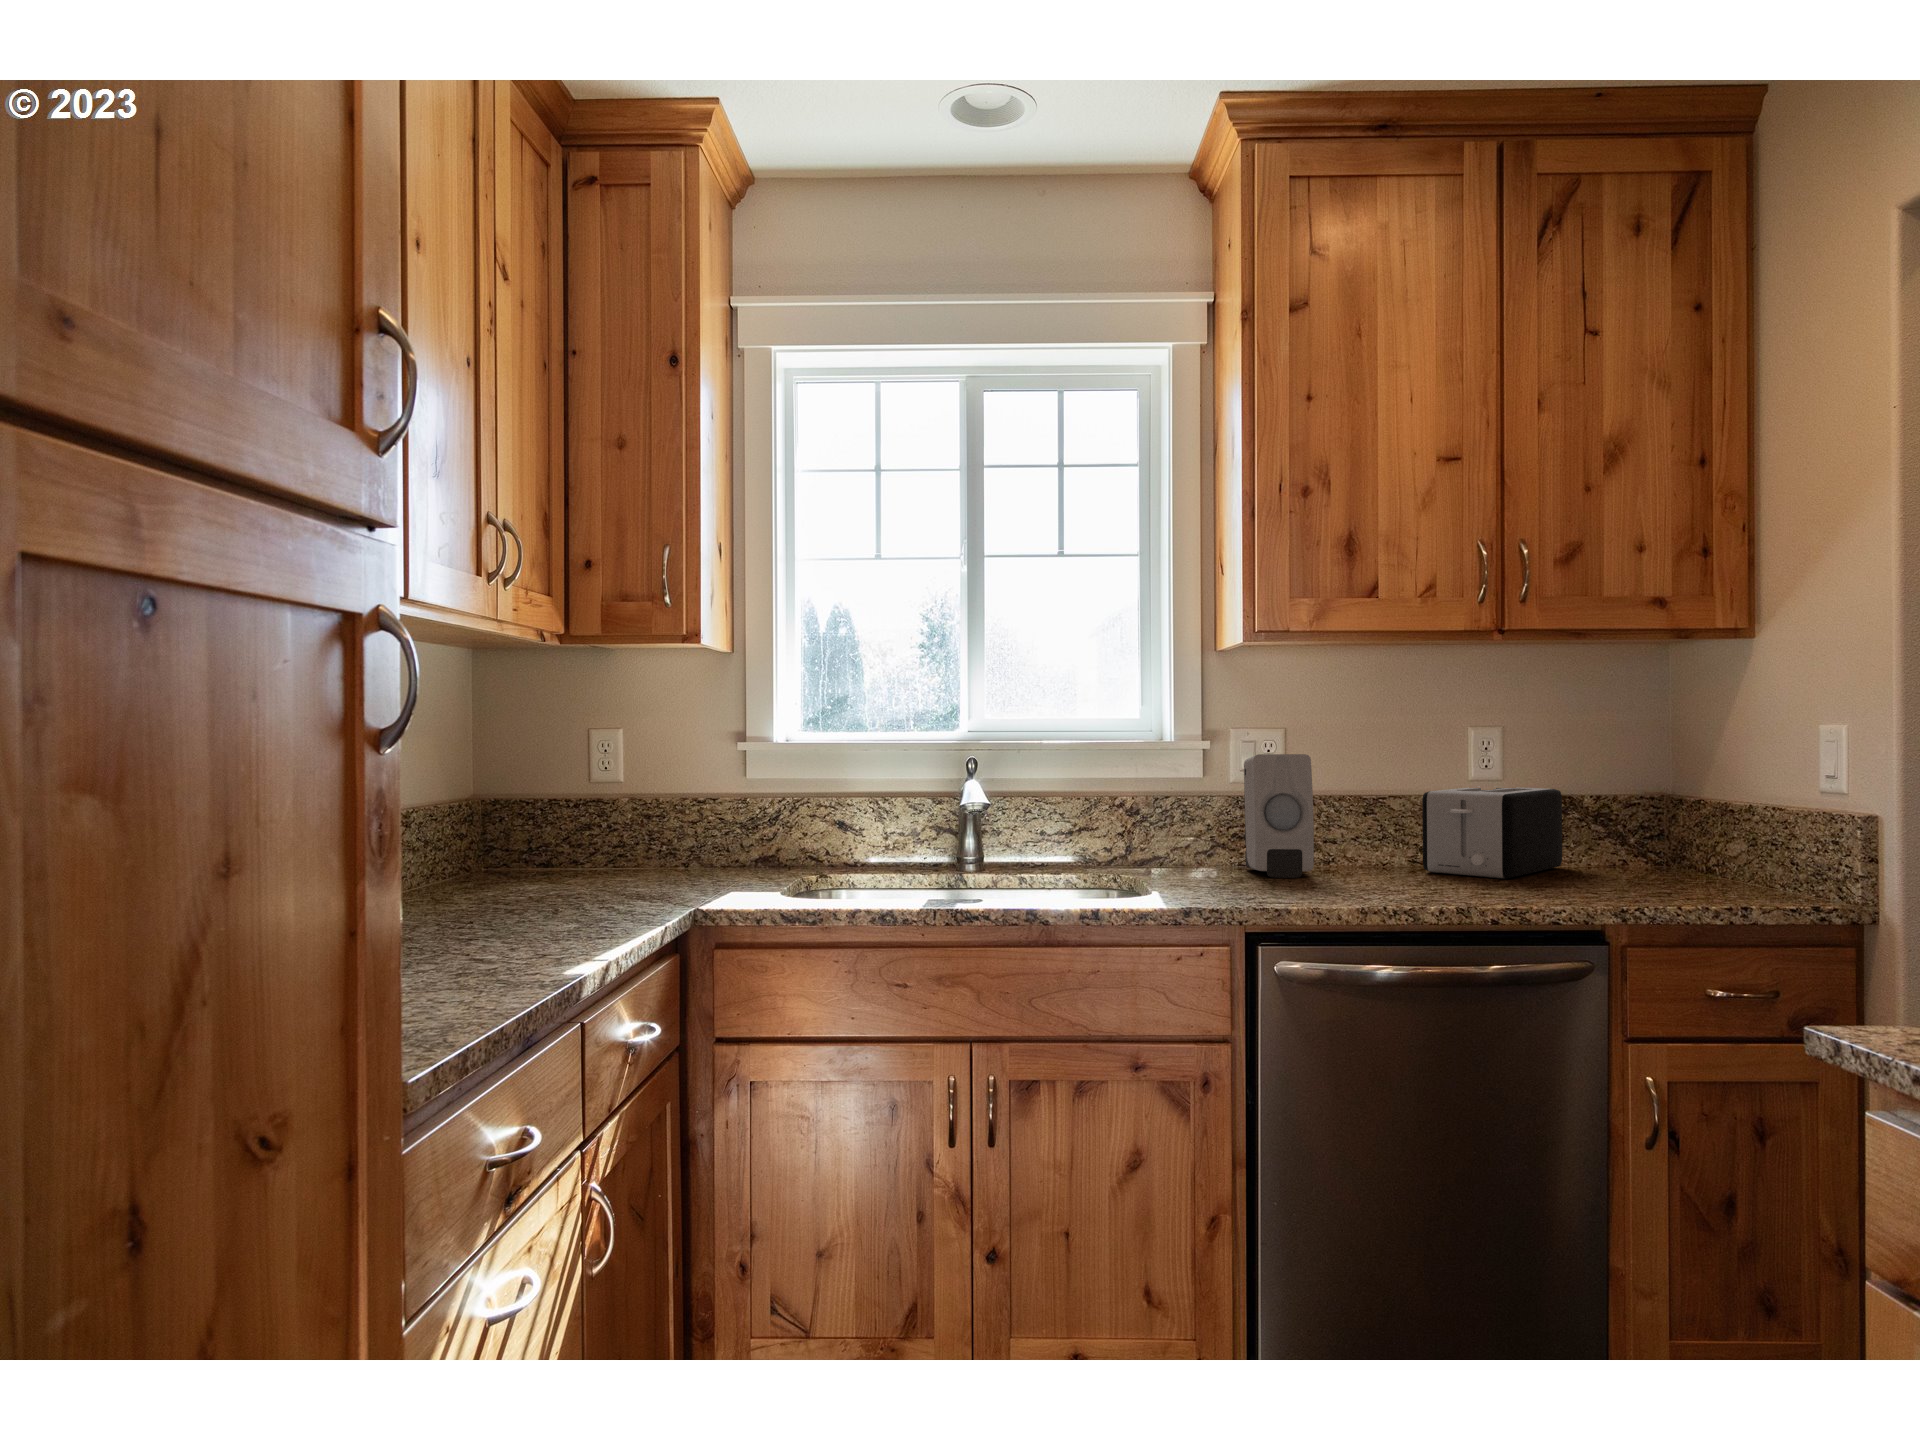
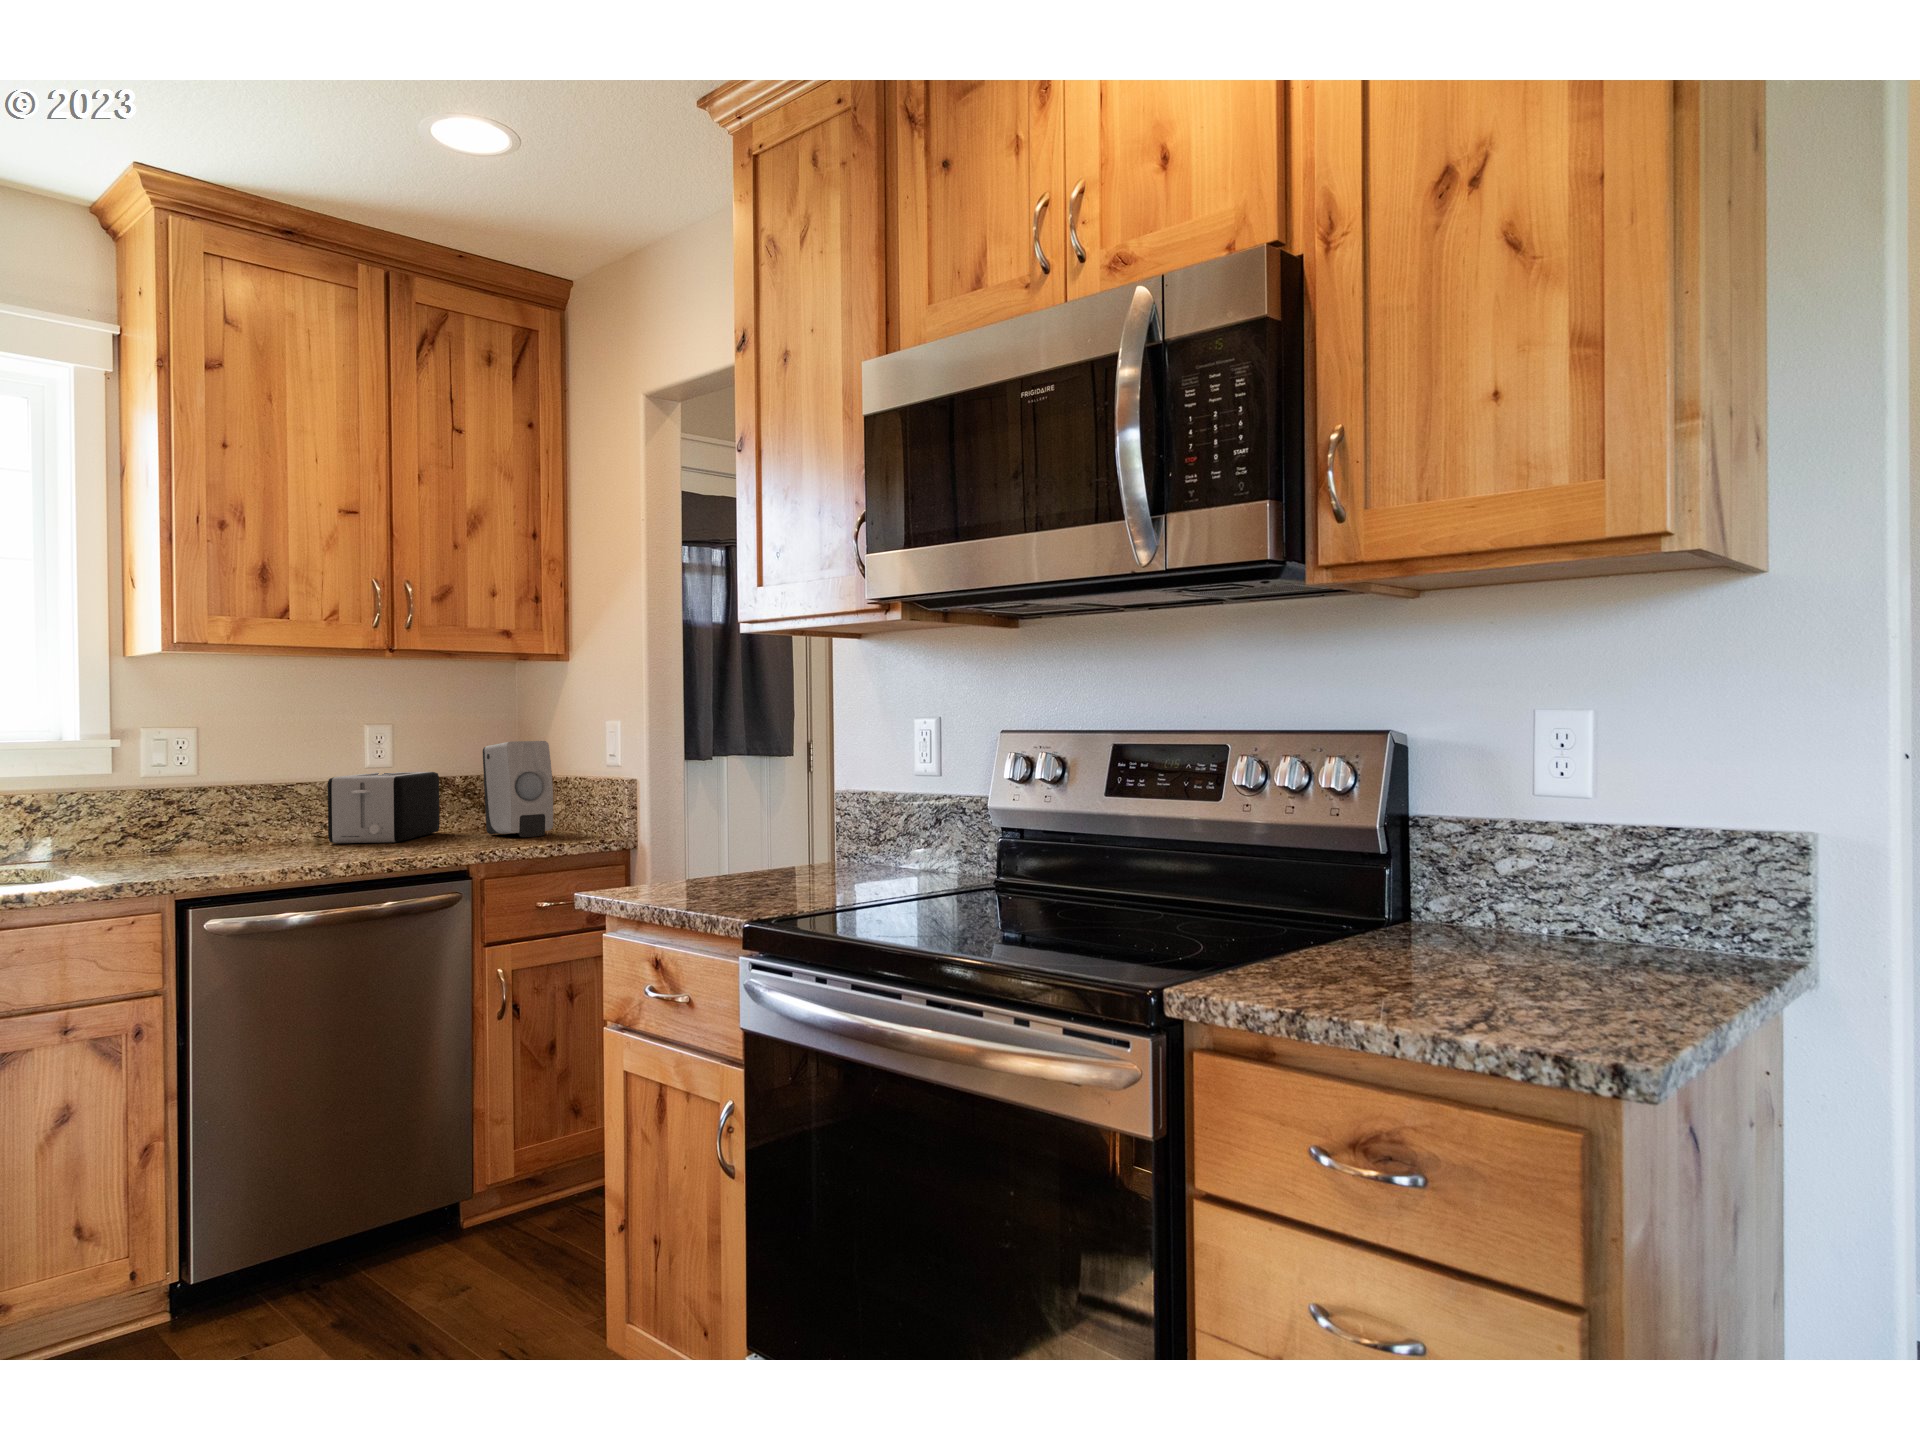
soap dispenser: present [1244,754,1314,878] -> present [483,741,553,837]

